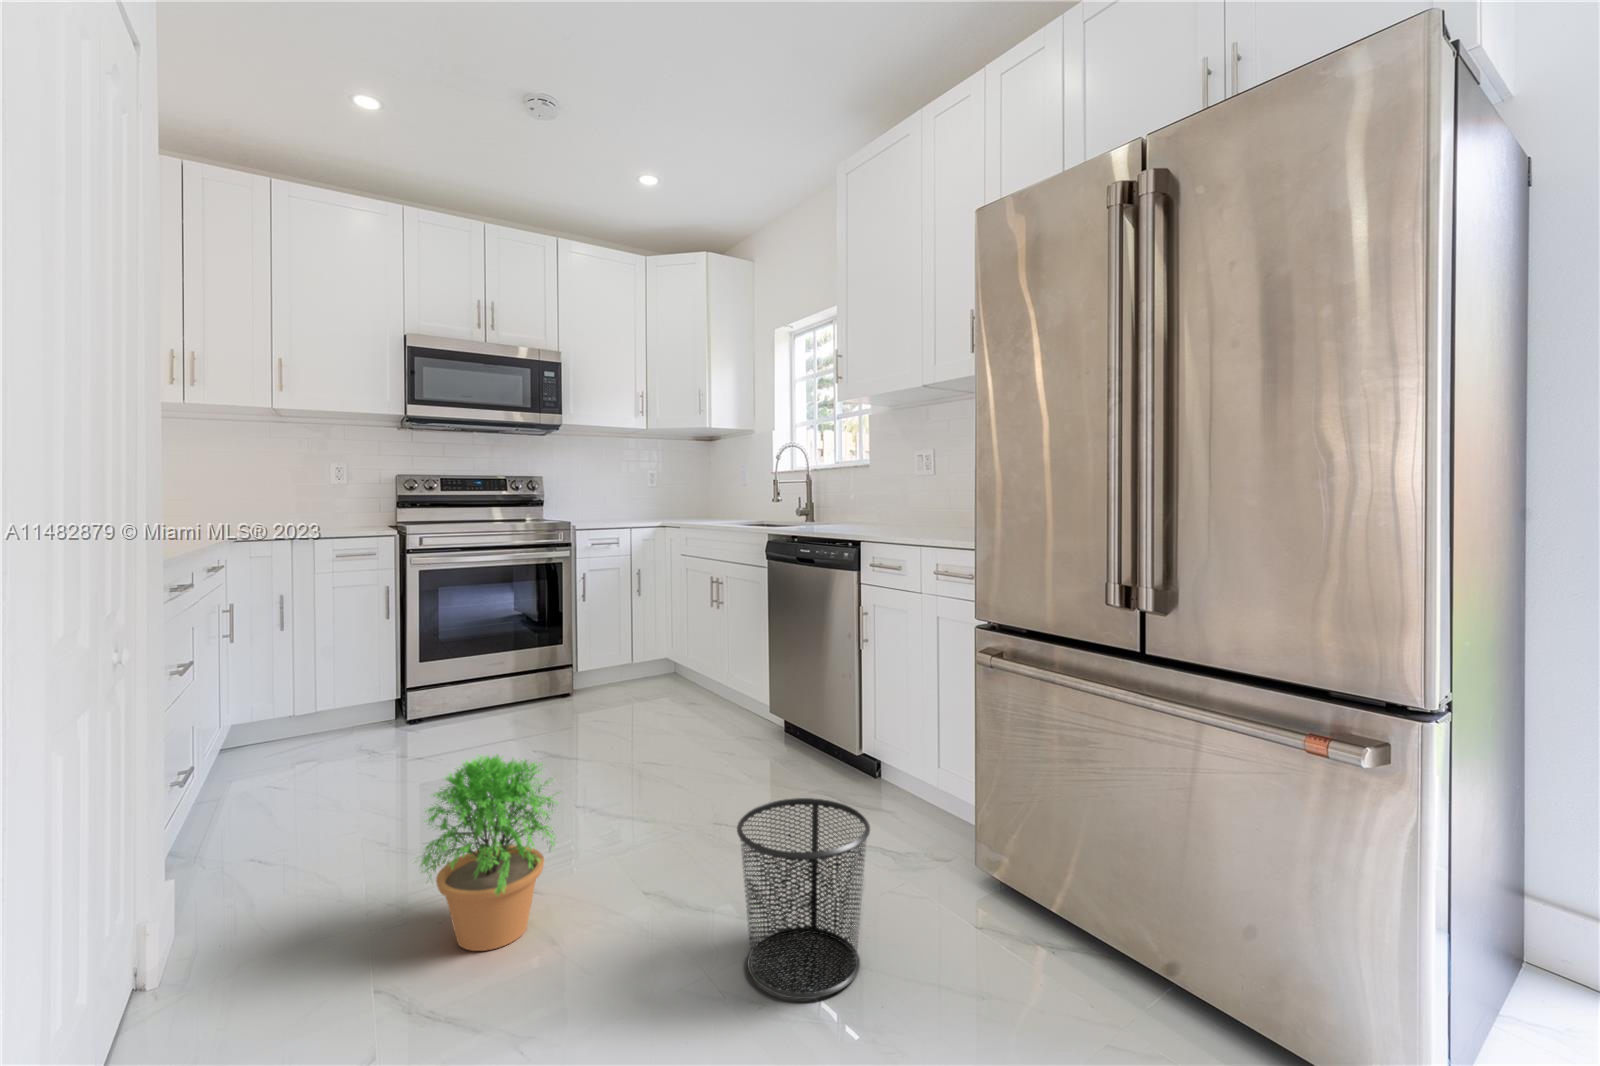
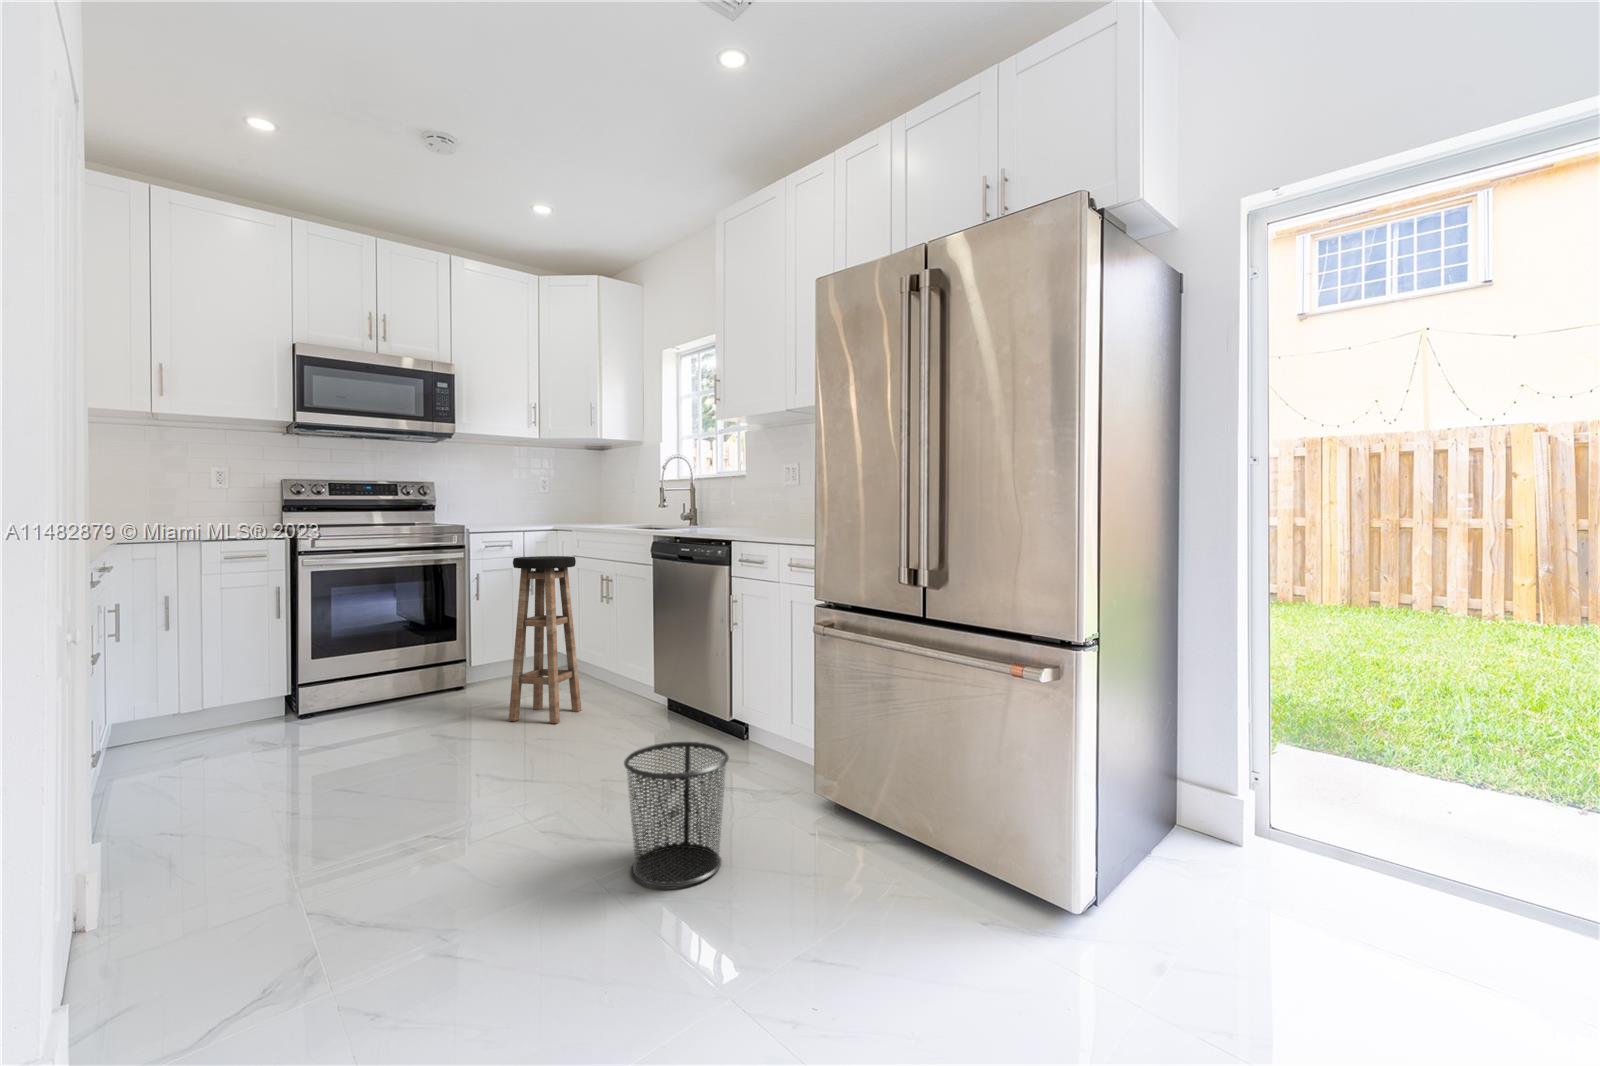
bar stool: none [614,556,692,742] -> present [509,556,581,723]
potted plant: present [421,755,558,951] -> none [349,716,479,878]

